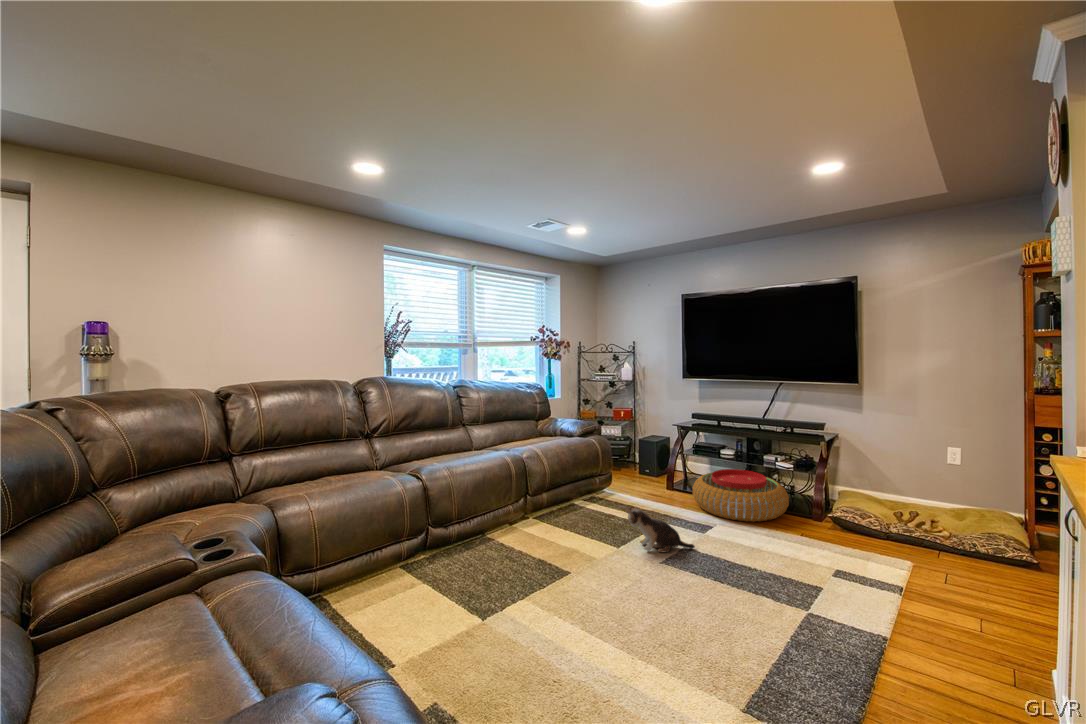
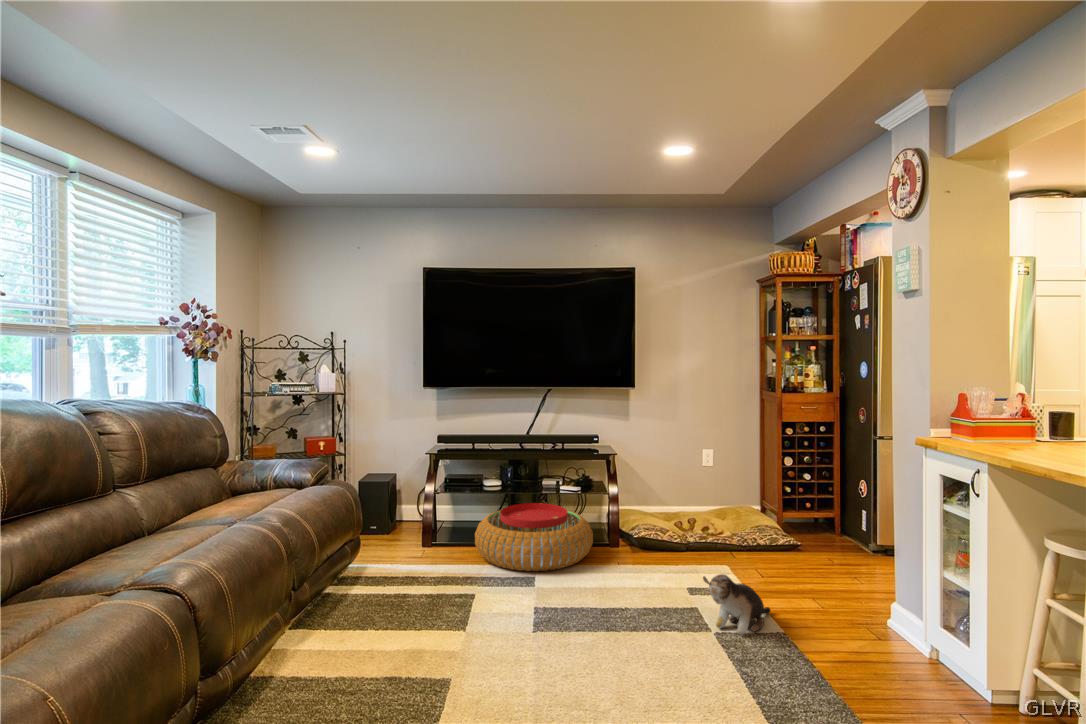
plush toy: present [625,507,695,552] -> present [703,574,771,635]

